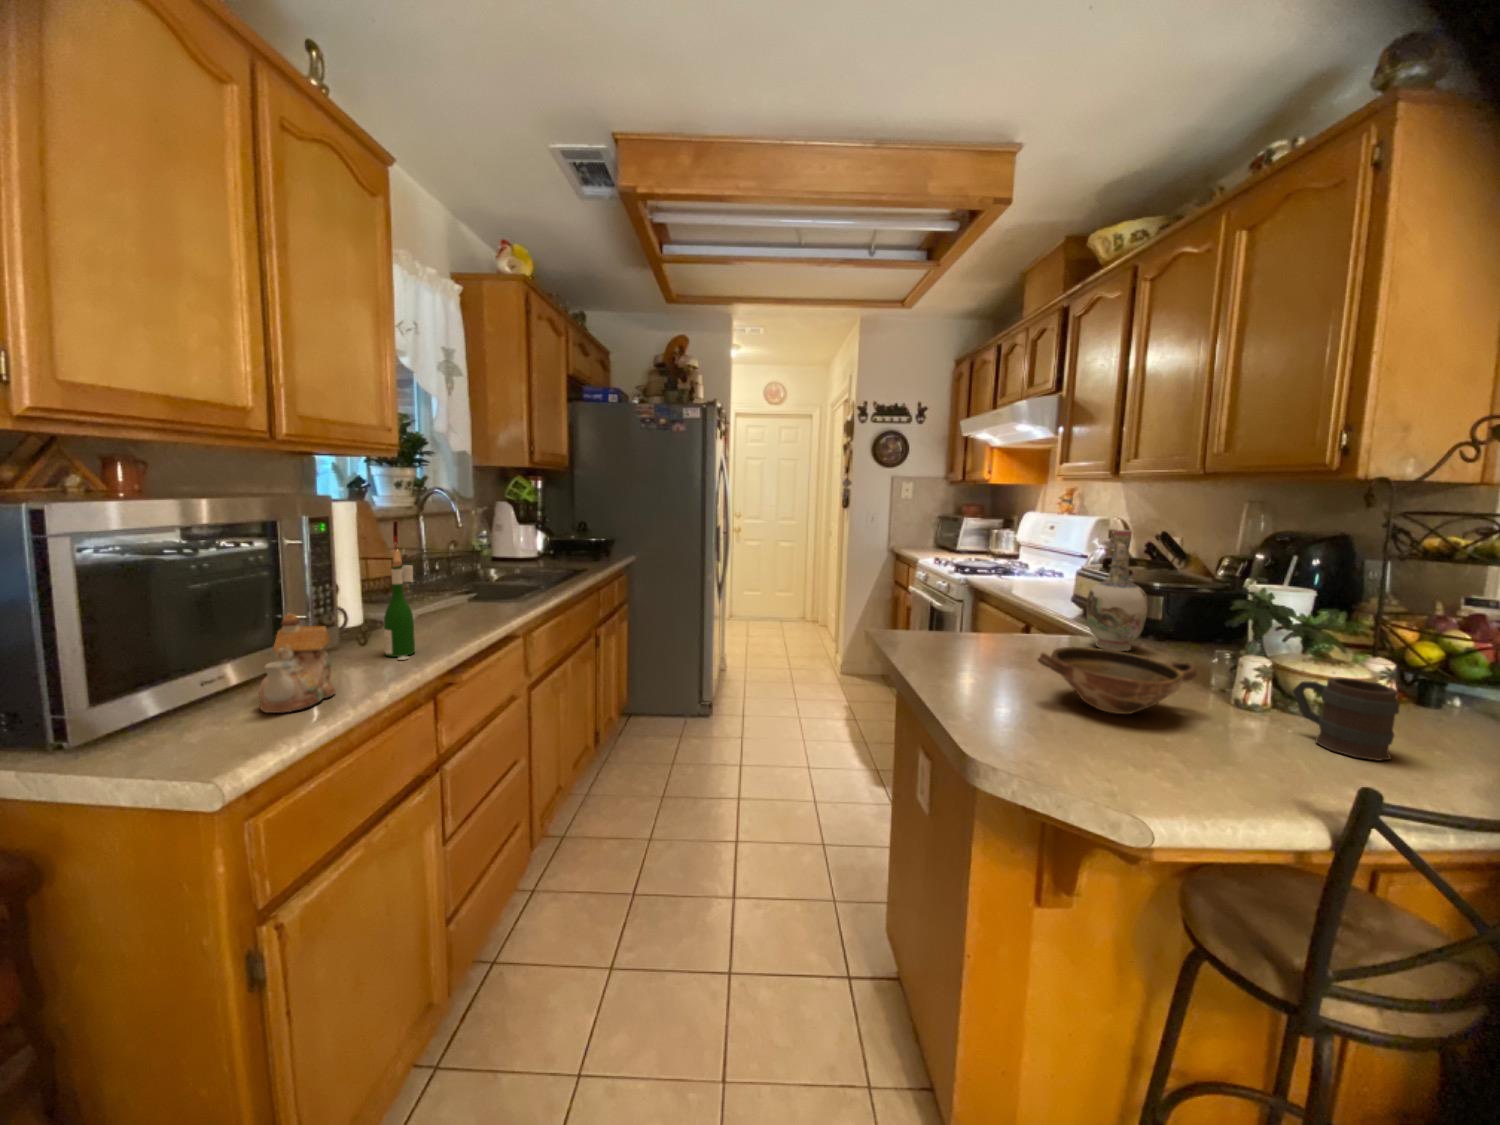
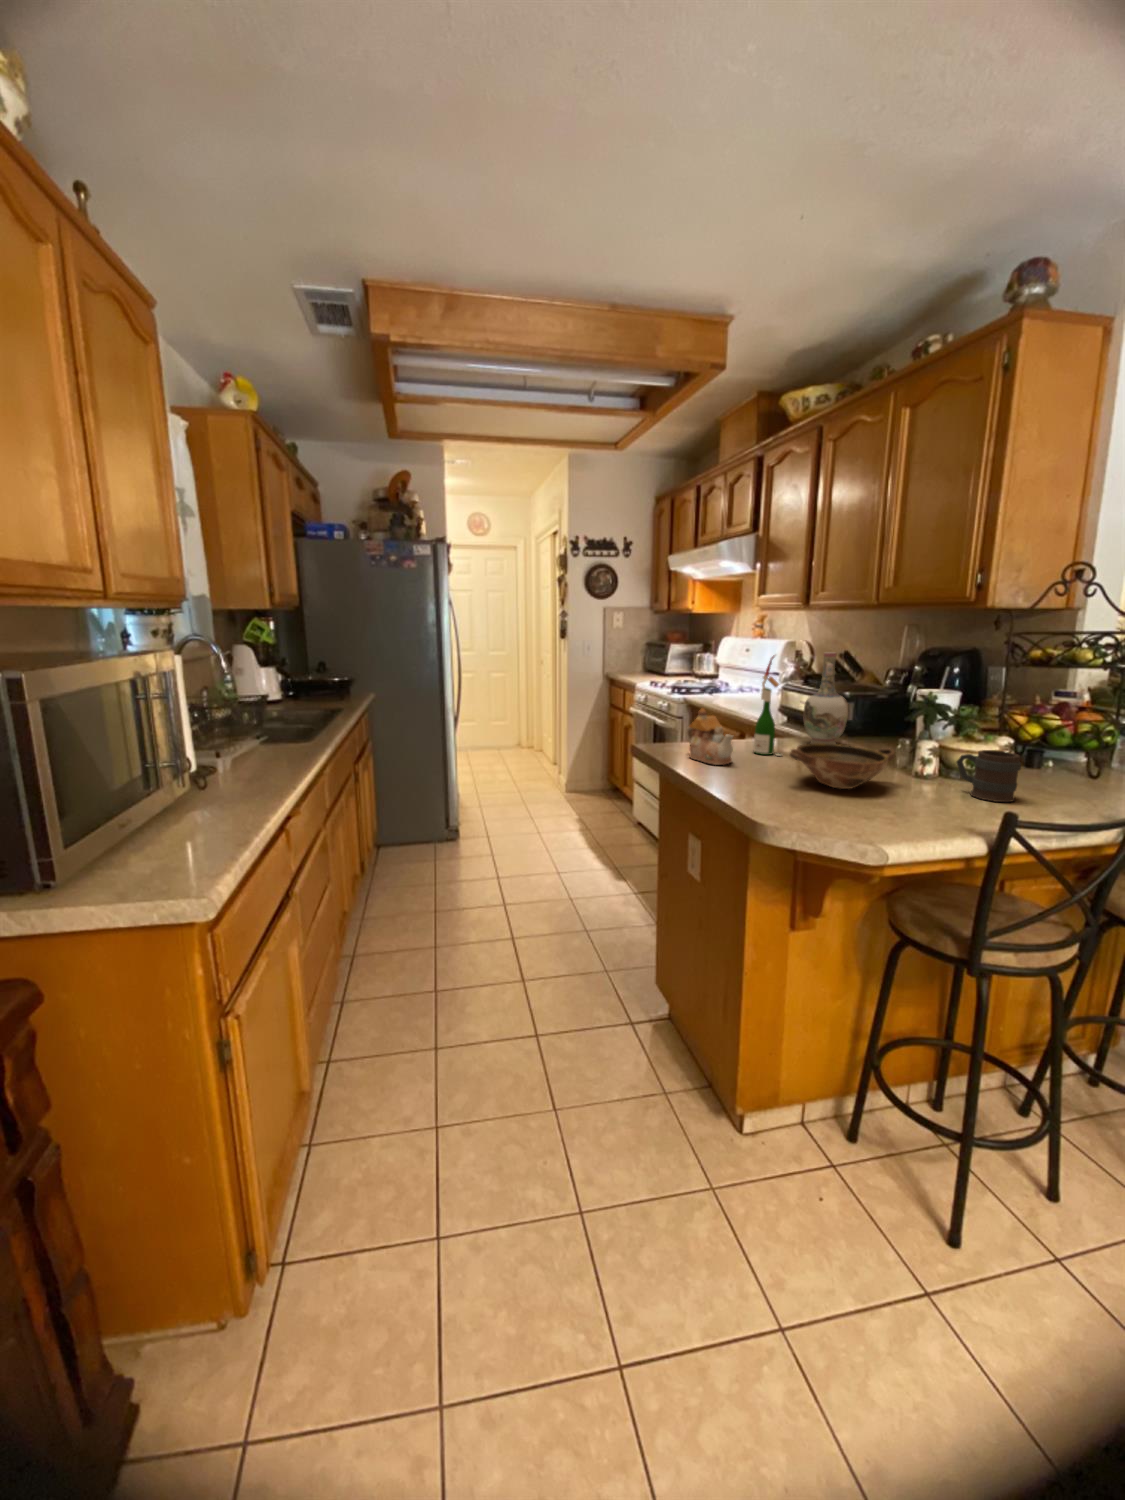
wine bottle: present [384,521,415,660] -> present [754,655,781,756]
teapot: present [259,614,336,713] -> present [687,708,733,765]

